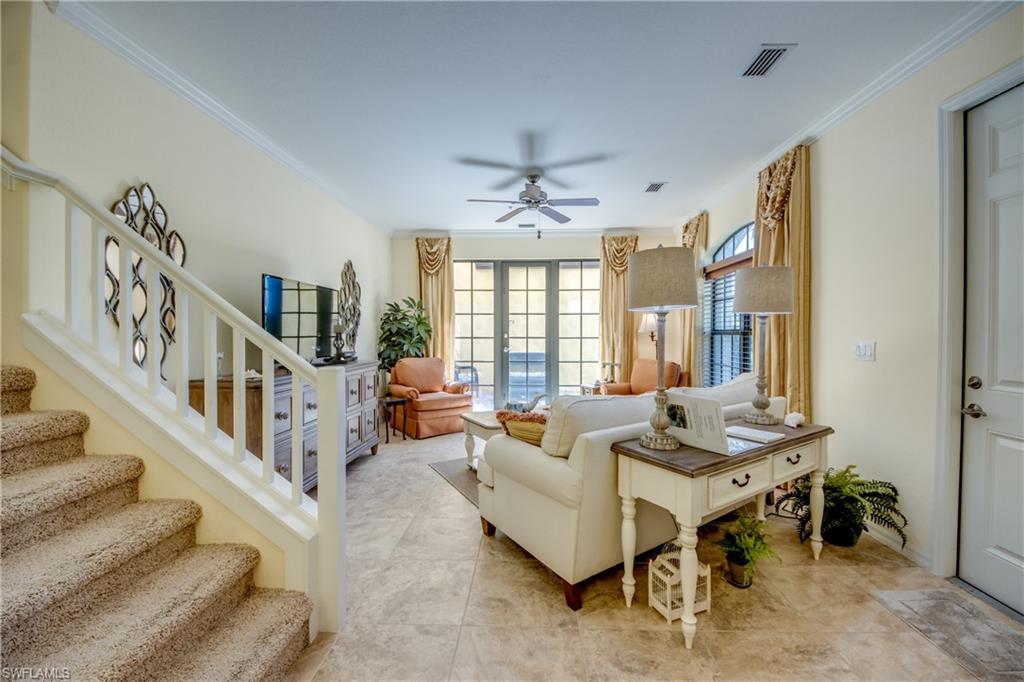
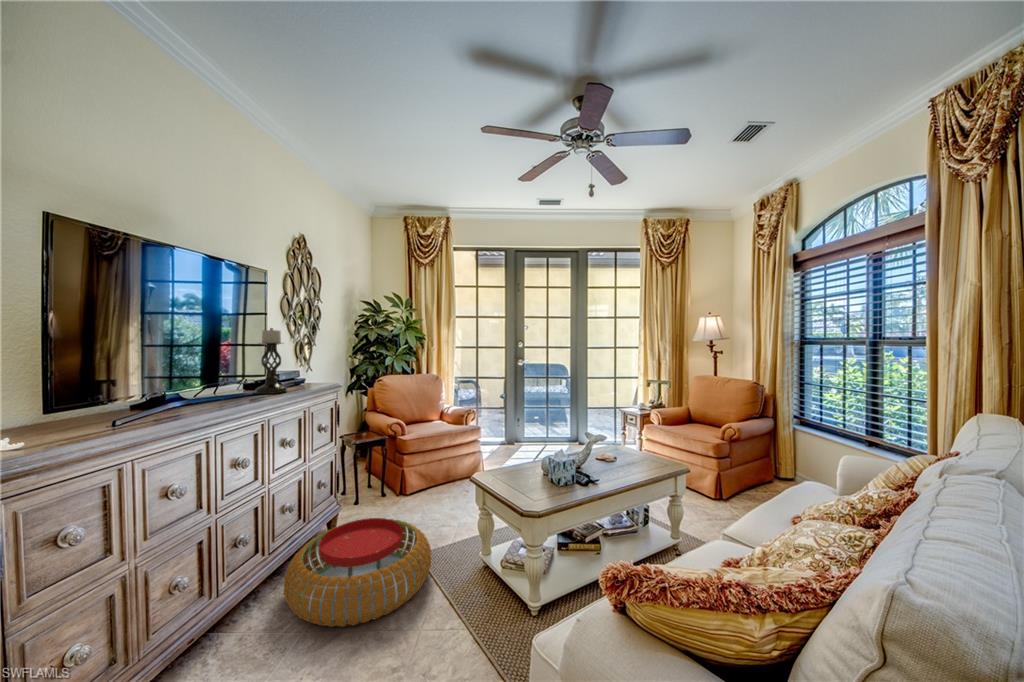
pouf: none [352,442,438,492] -> present [284,518,431,627]

